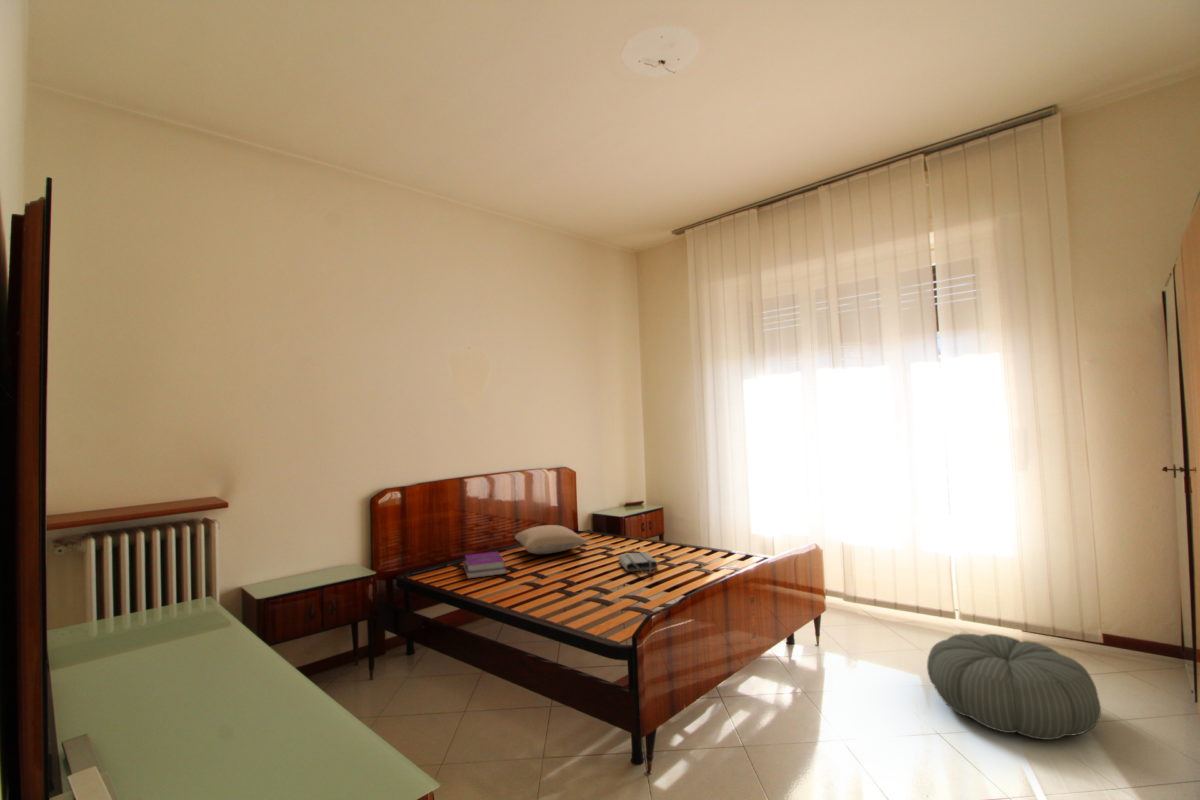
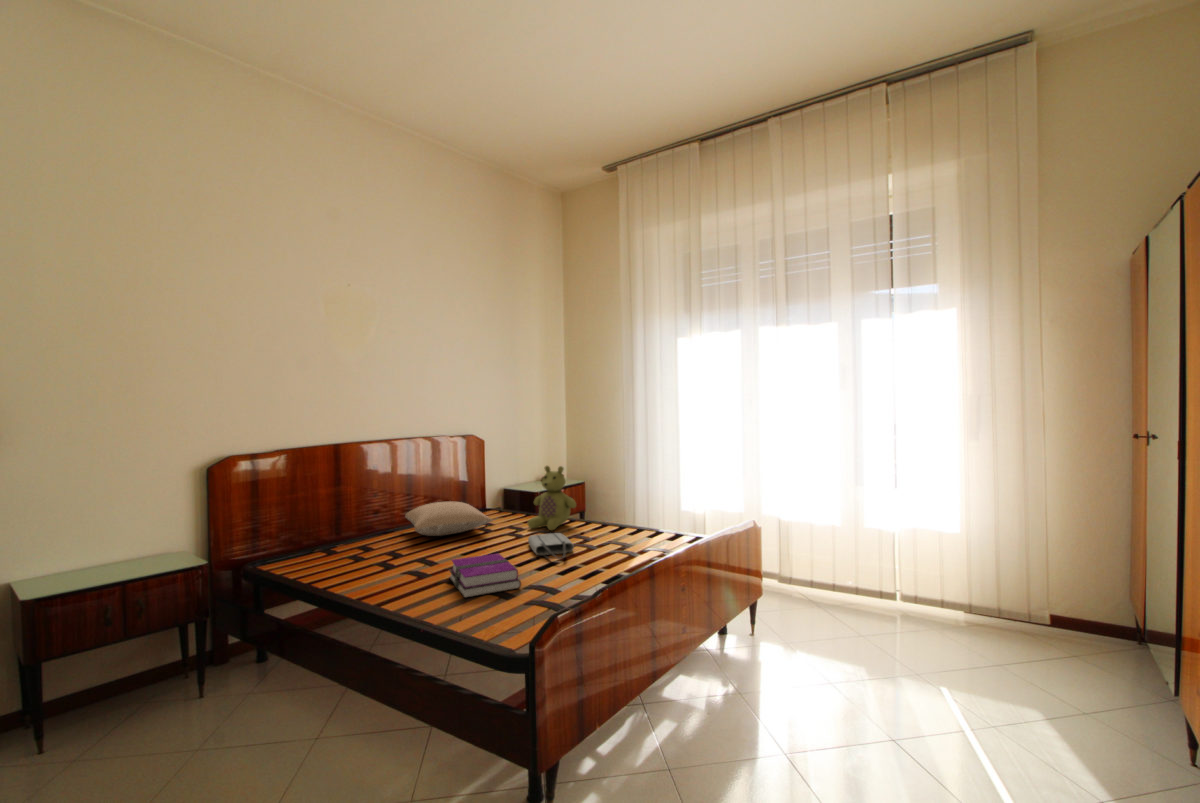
stuffed bear: none [616,494,658,551] -> present [528,466,576,530]
hardback book: present [464,552,507,578] -> present [449,554,521,598]
pouf: present [927,634,1101,740] -> none [877,620,1069,742]

